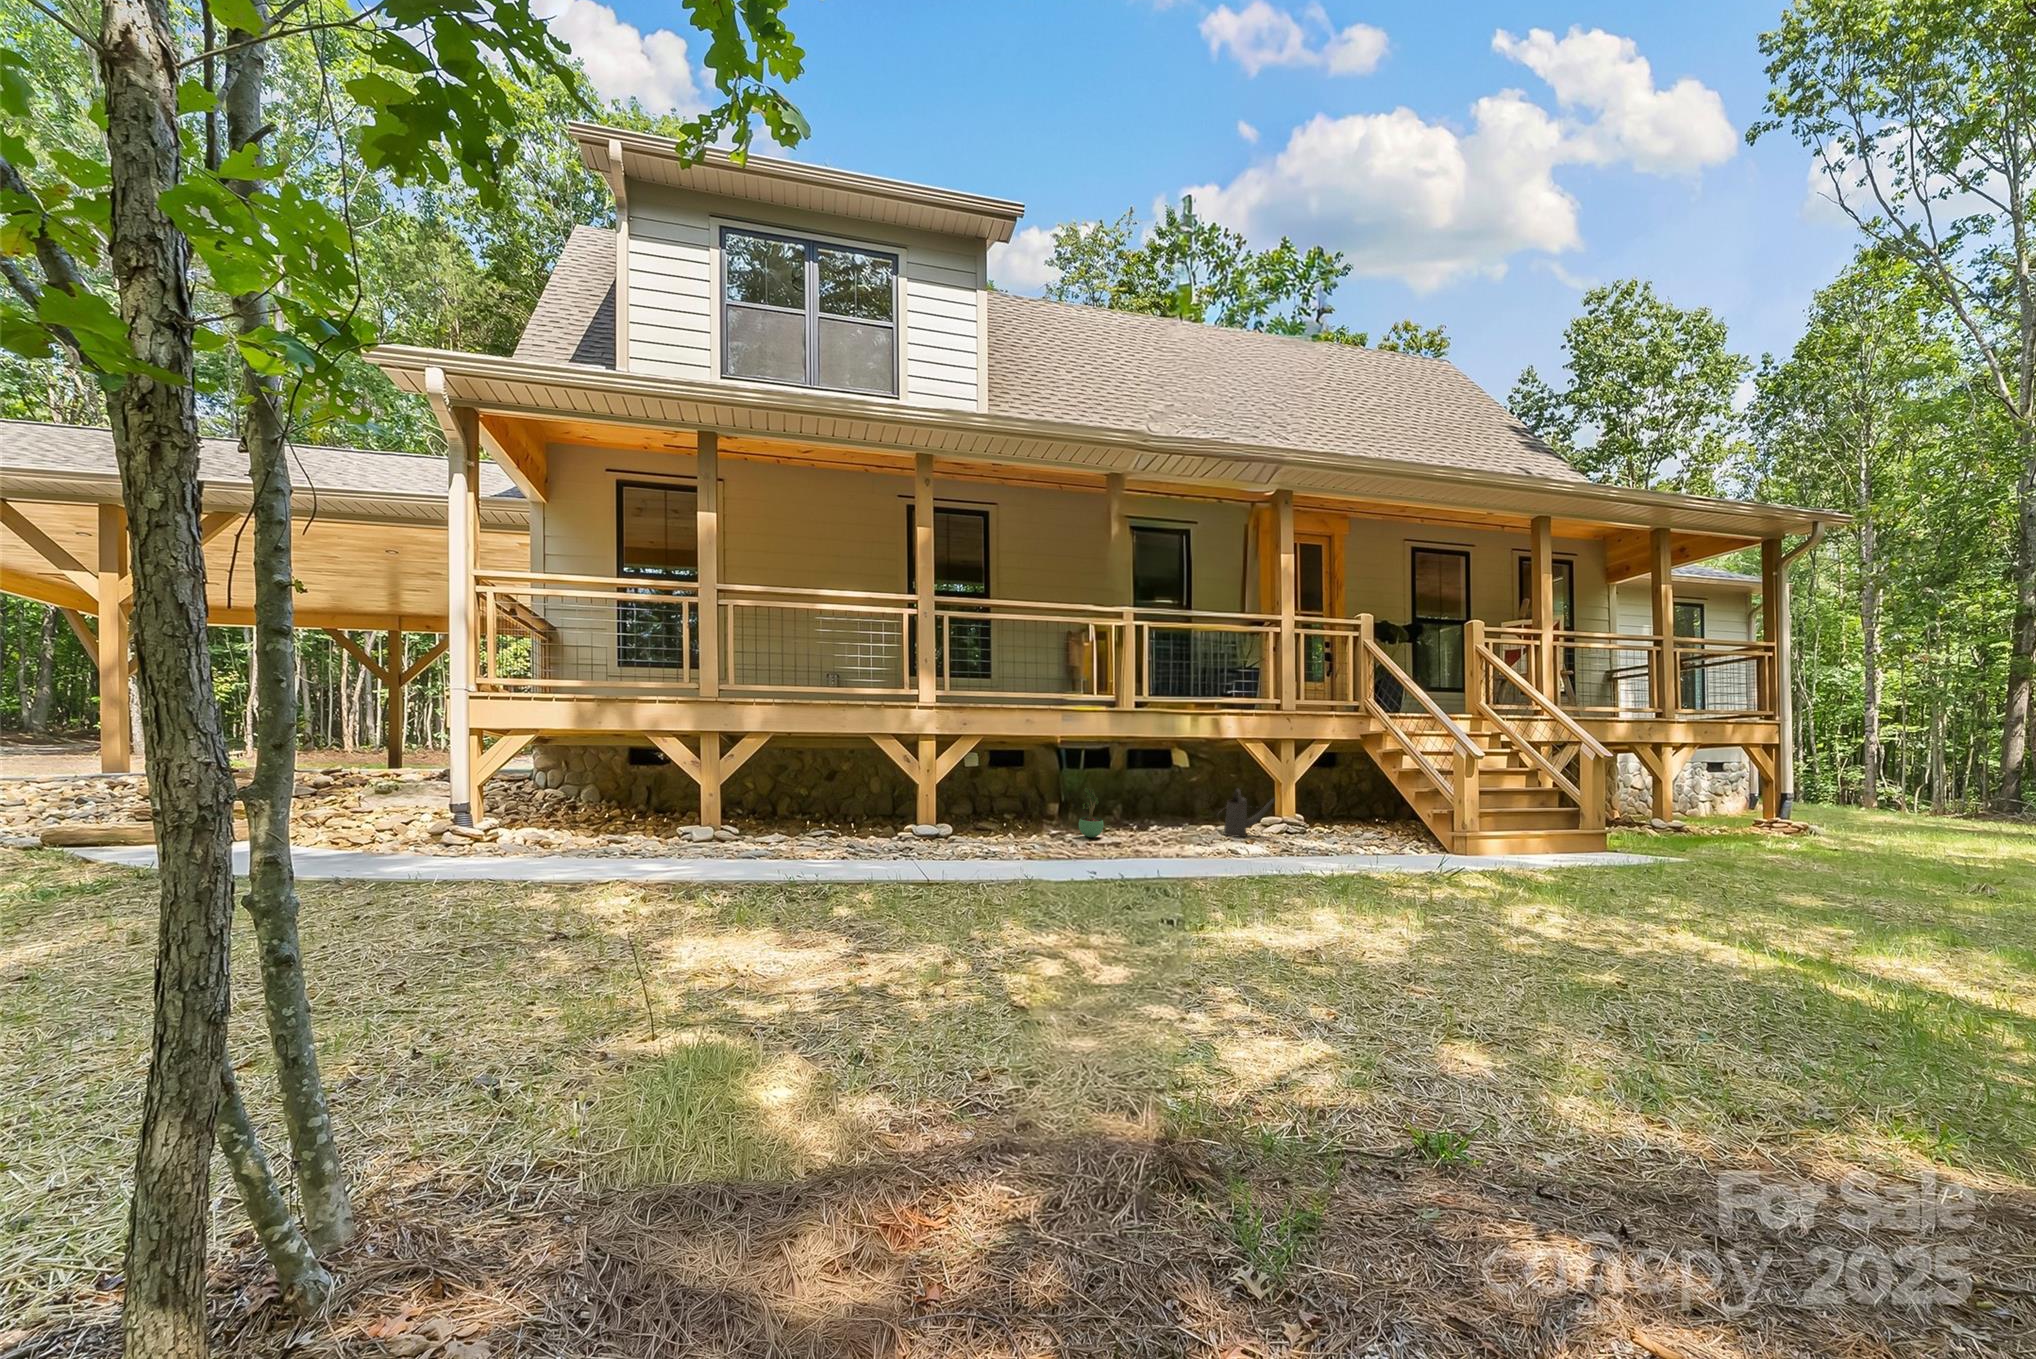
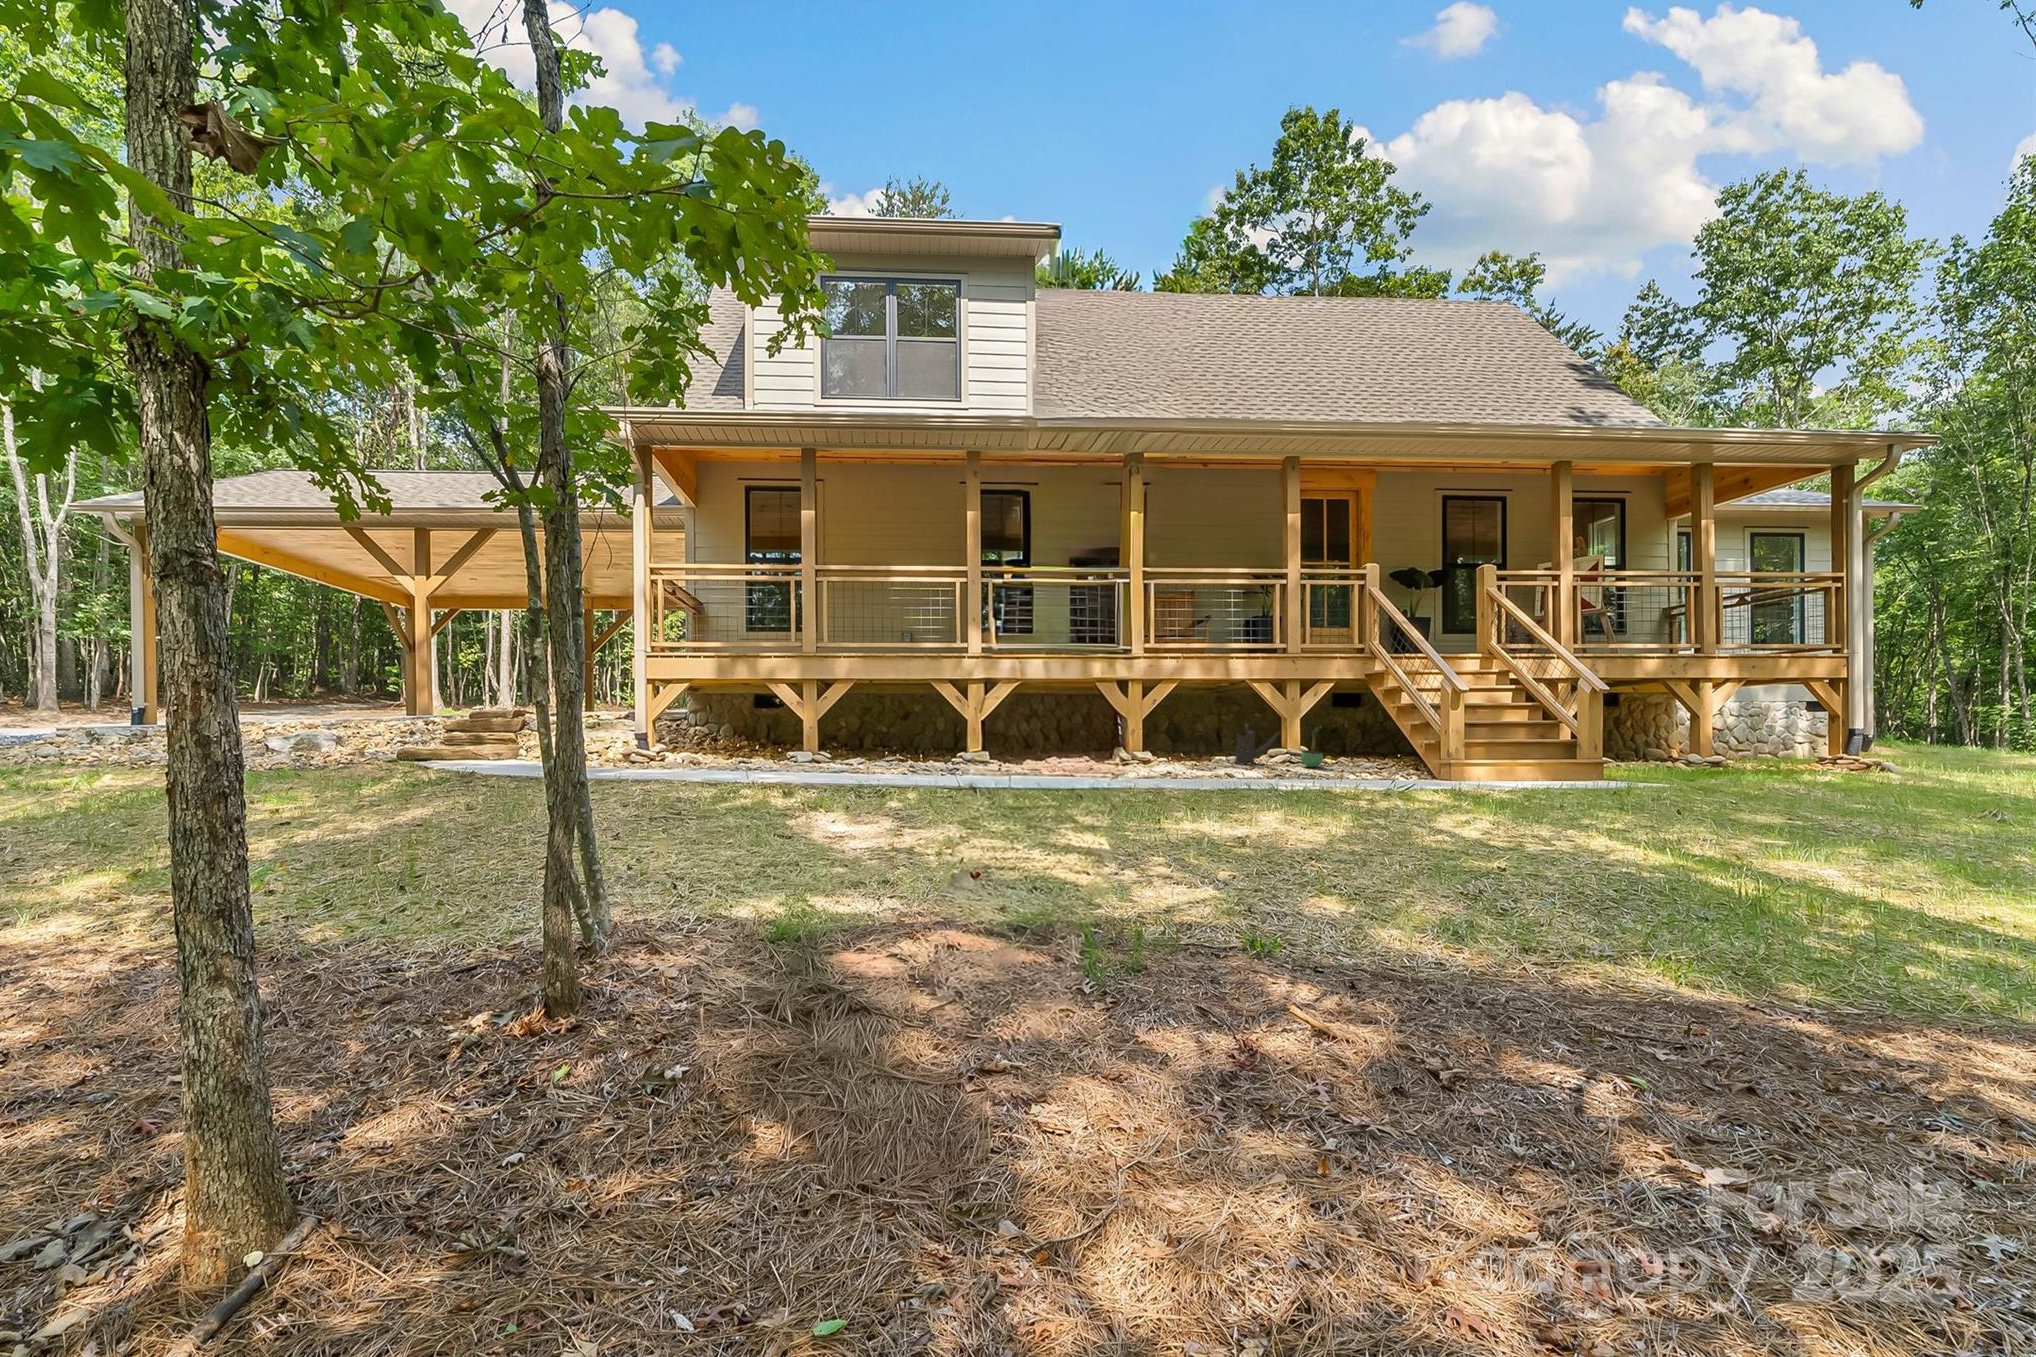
potted plant: present [1079,788,1104,837] -> present [1301,726,1323,768]

